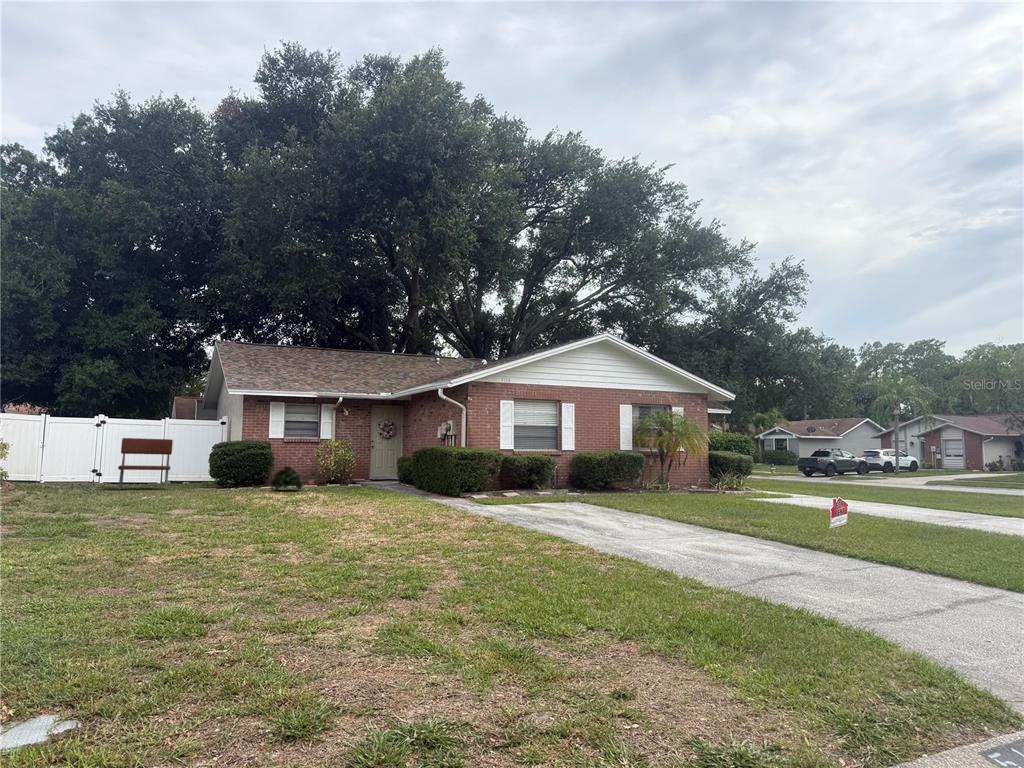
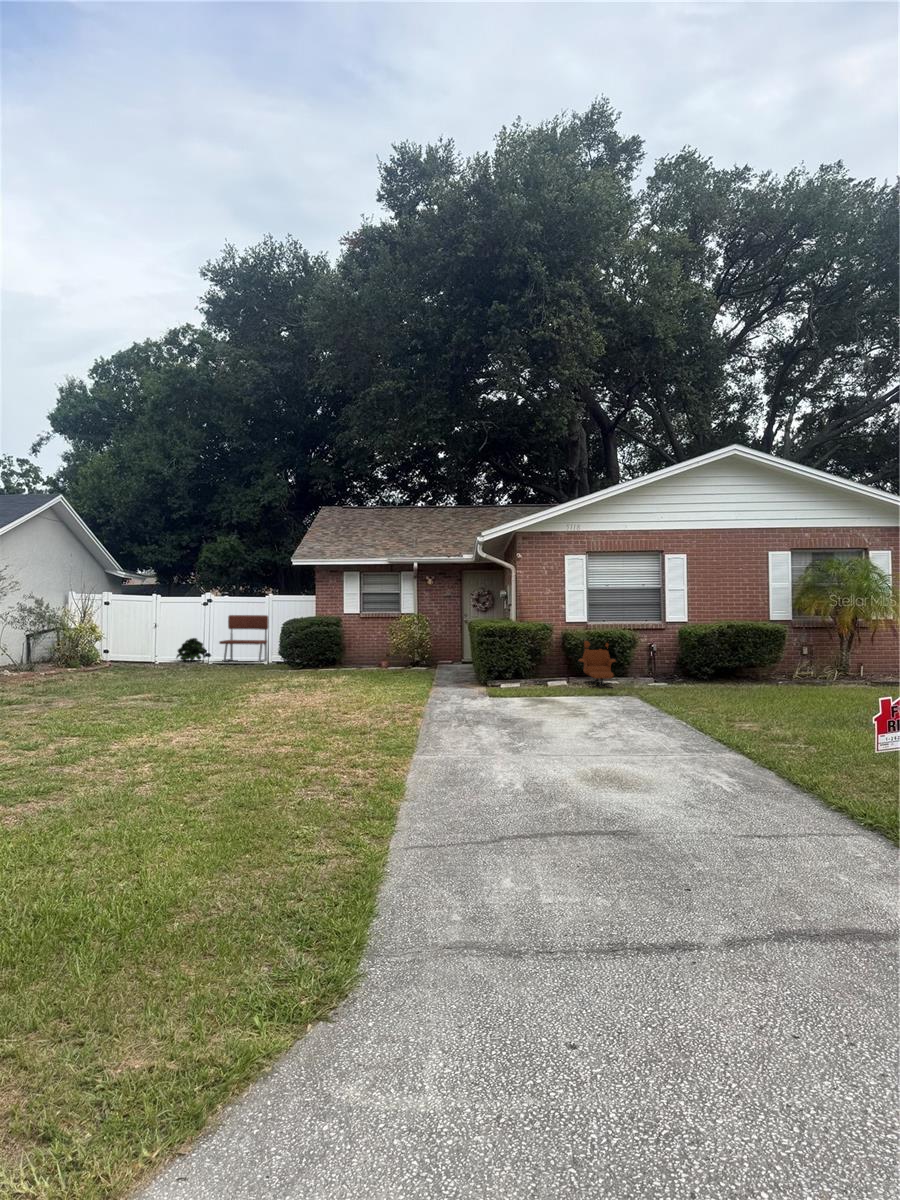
lounge chair: none [516,464,550,499] -> present [579,641,616,688]
potted plant: present [271,466,302,491] -> present [176,638,206,661]

